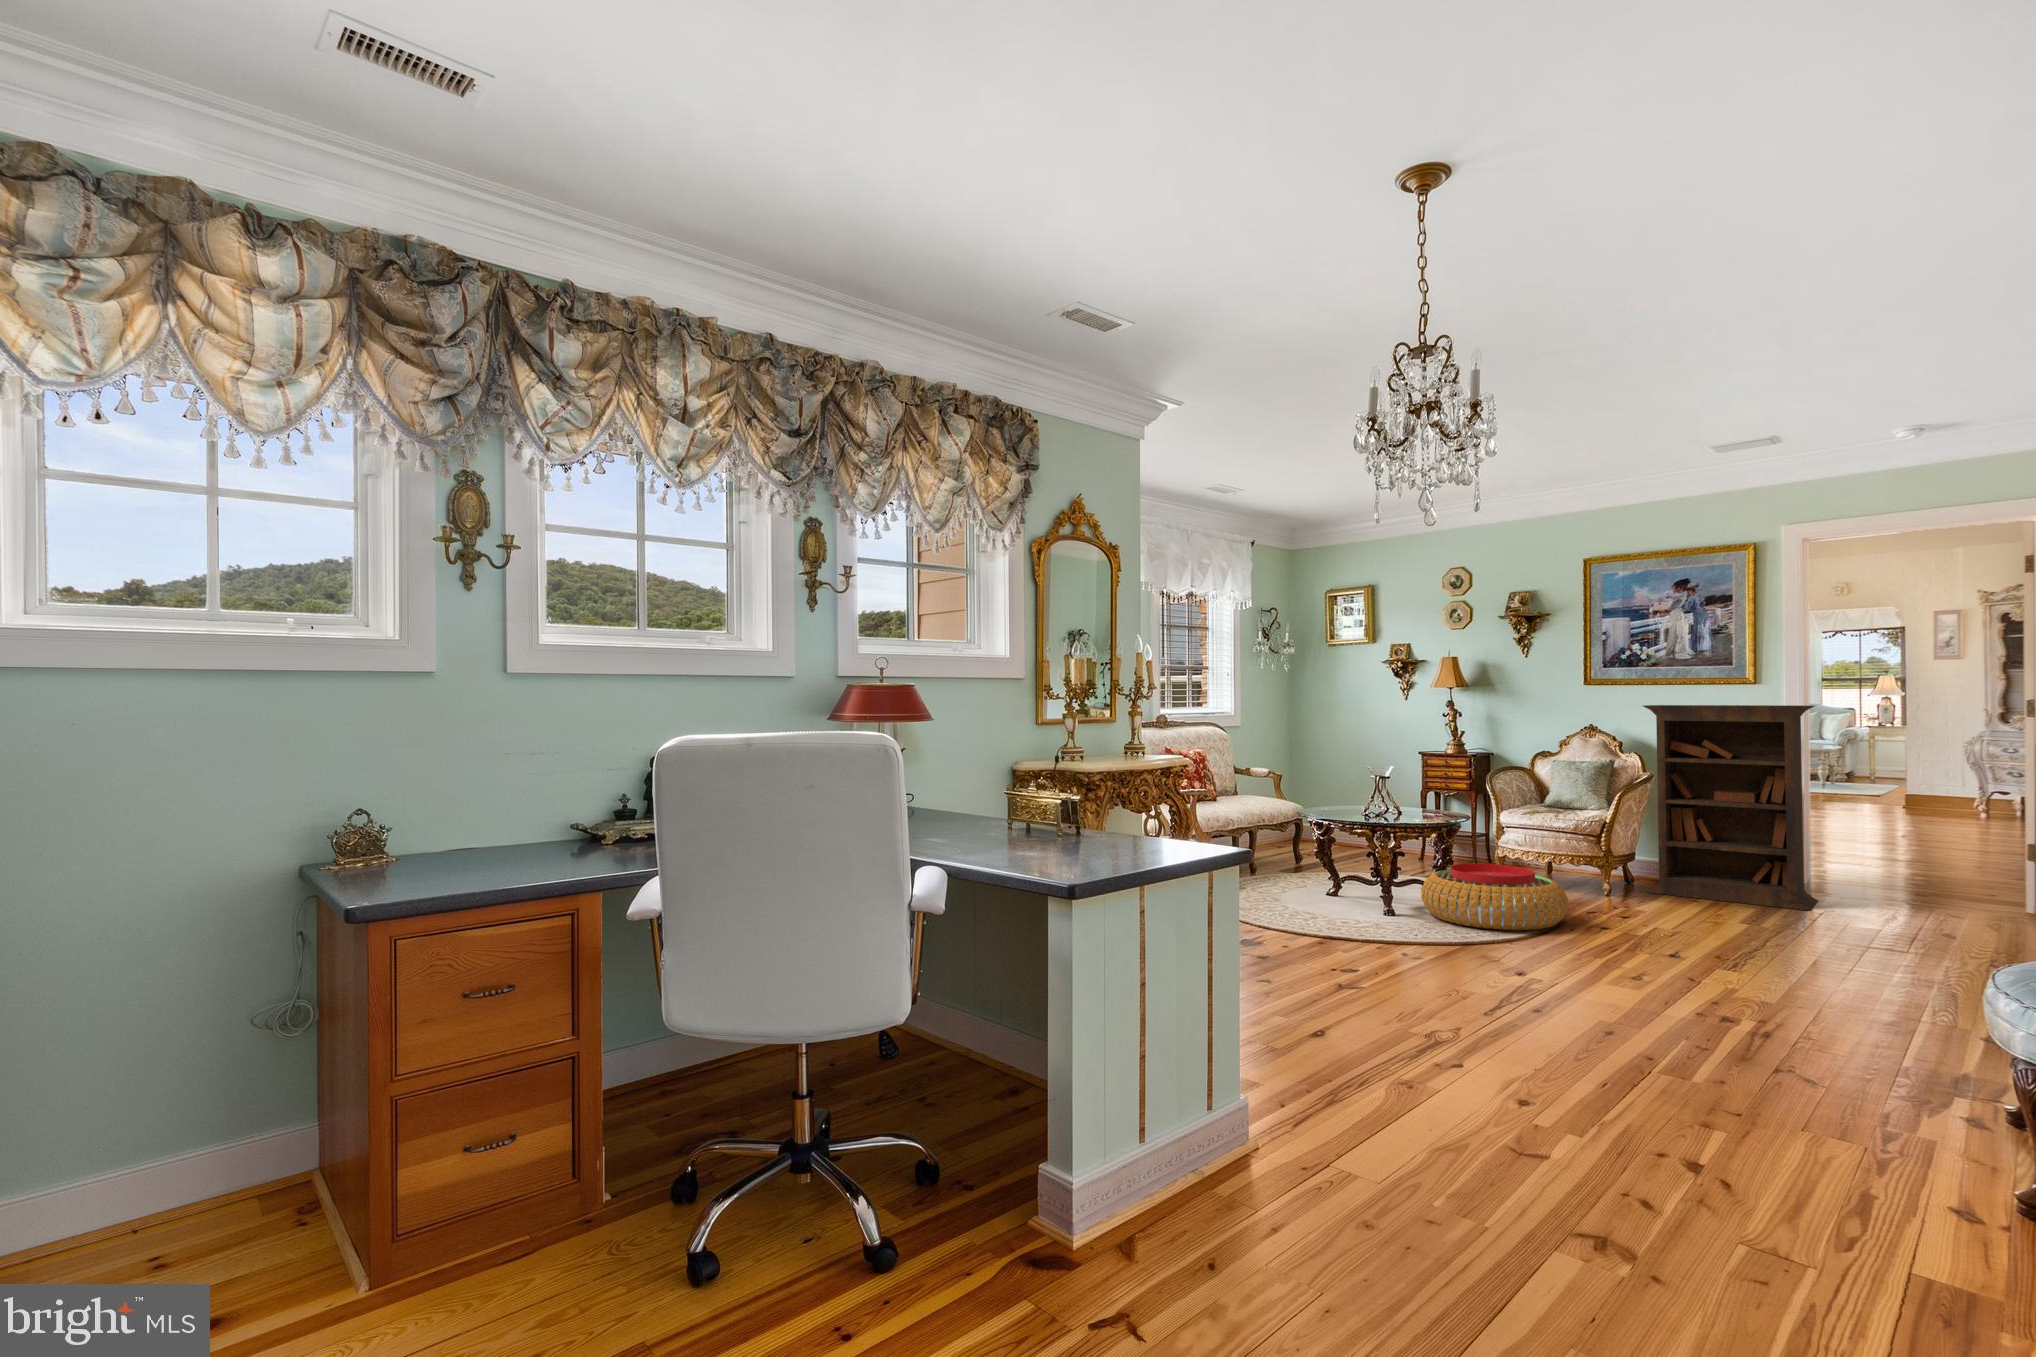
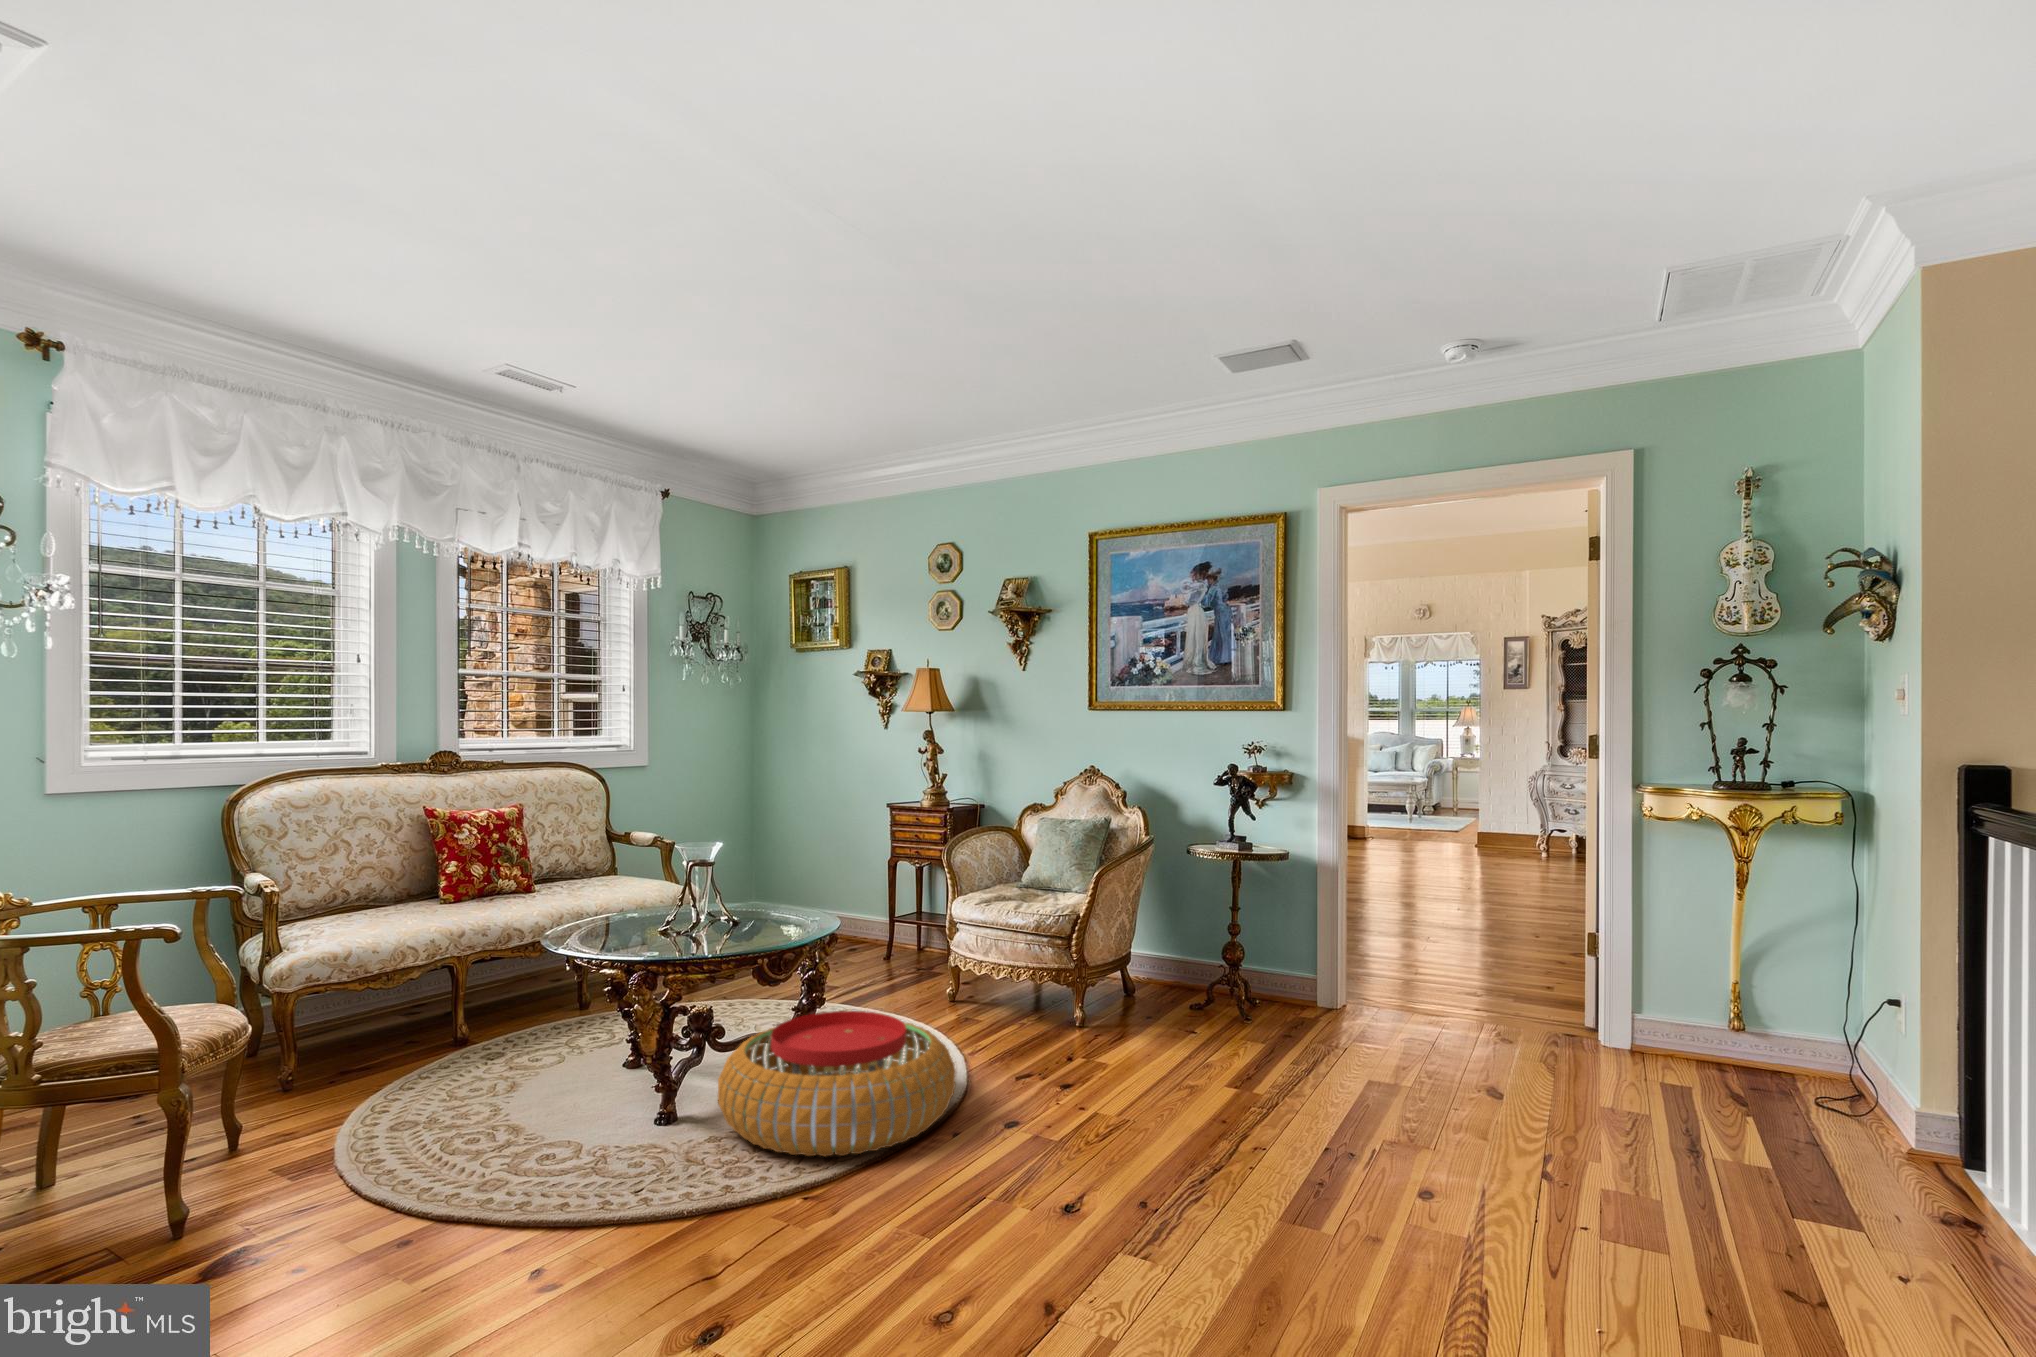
bookcase: present [1643,705,1818,911] -> none [1129,739,1350,1051]

